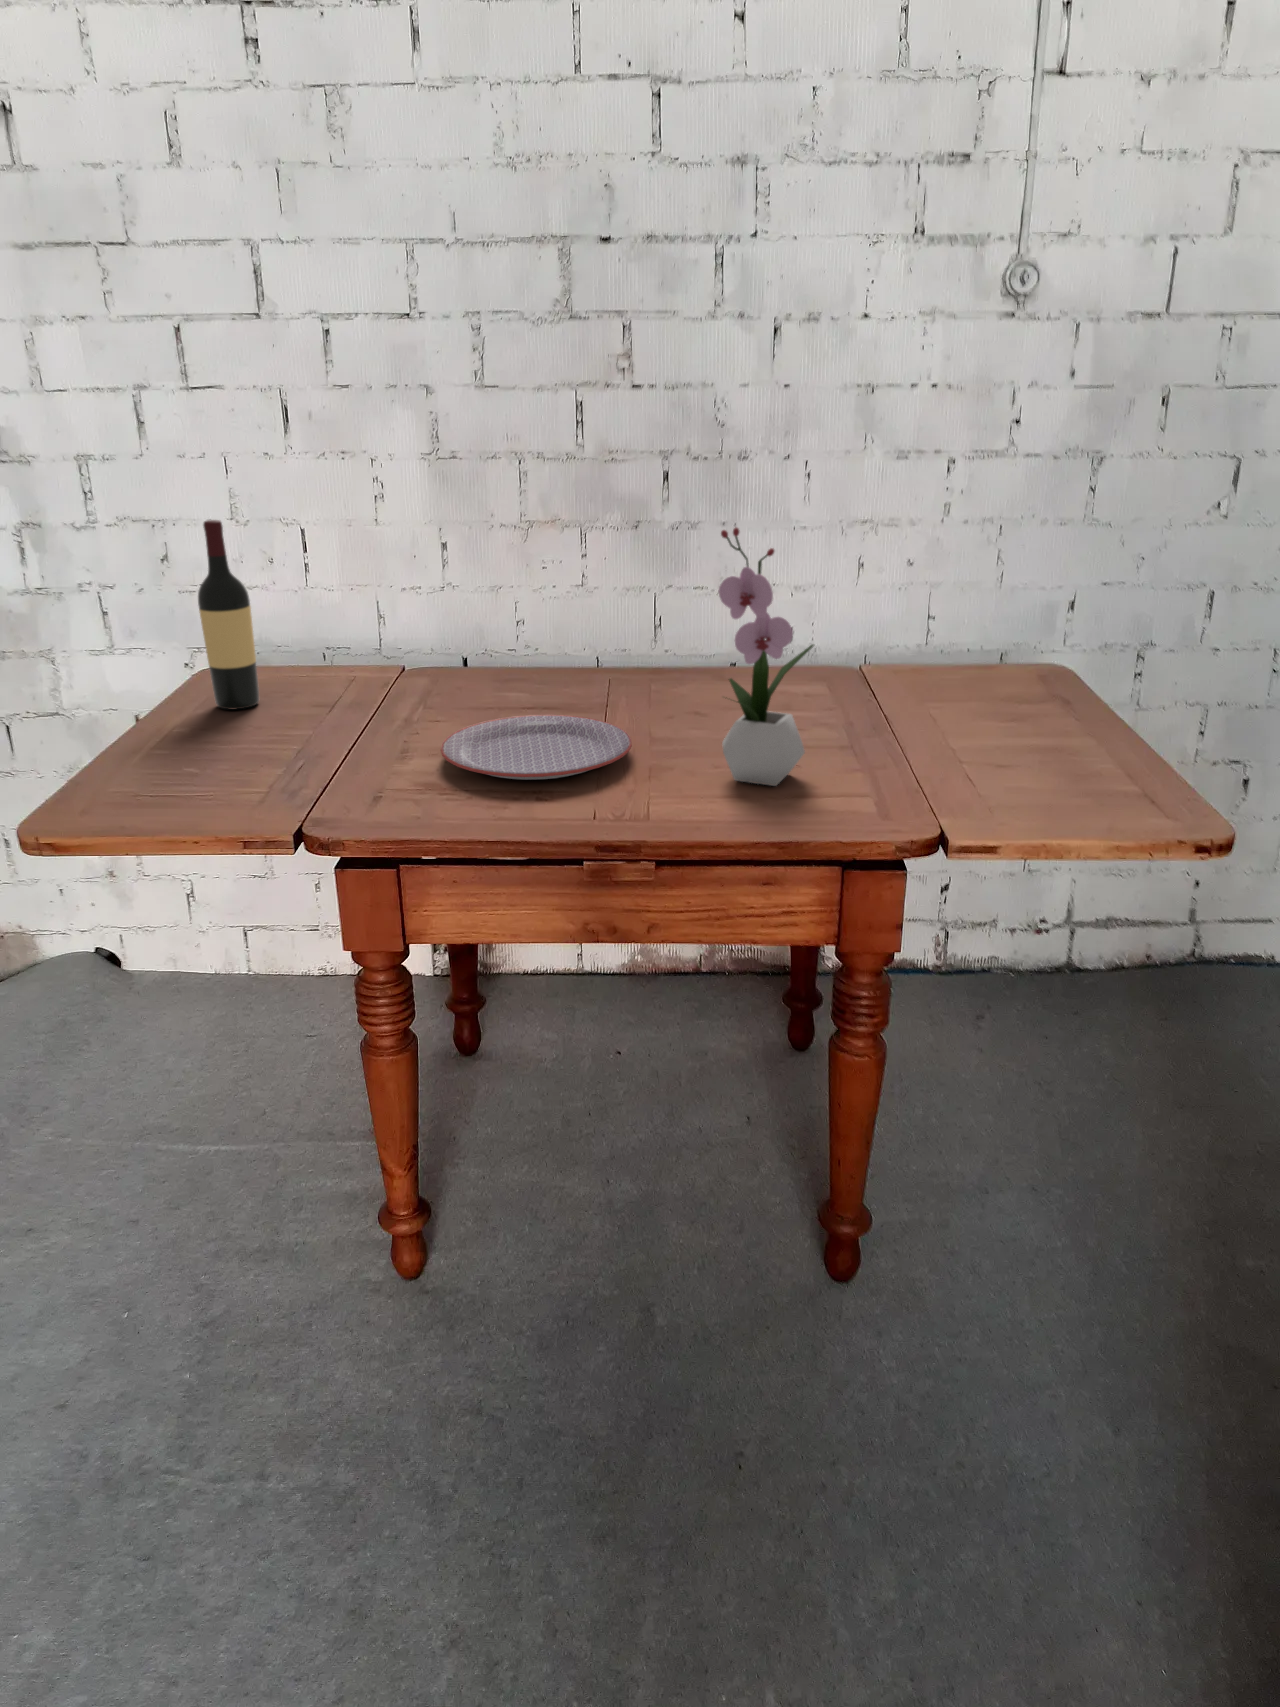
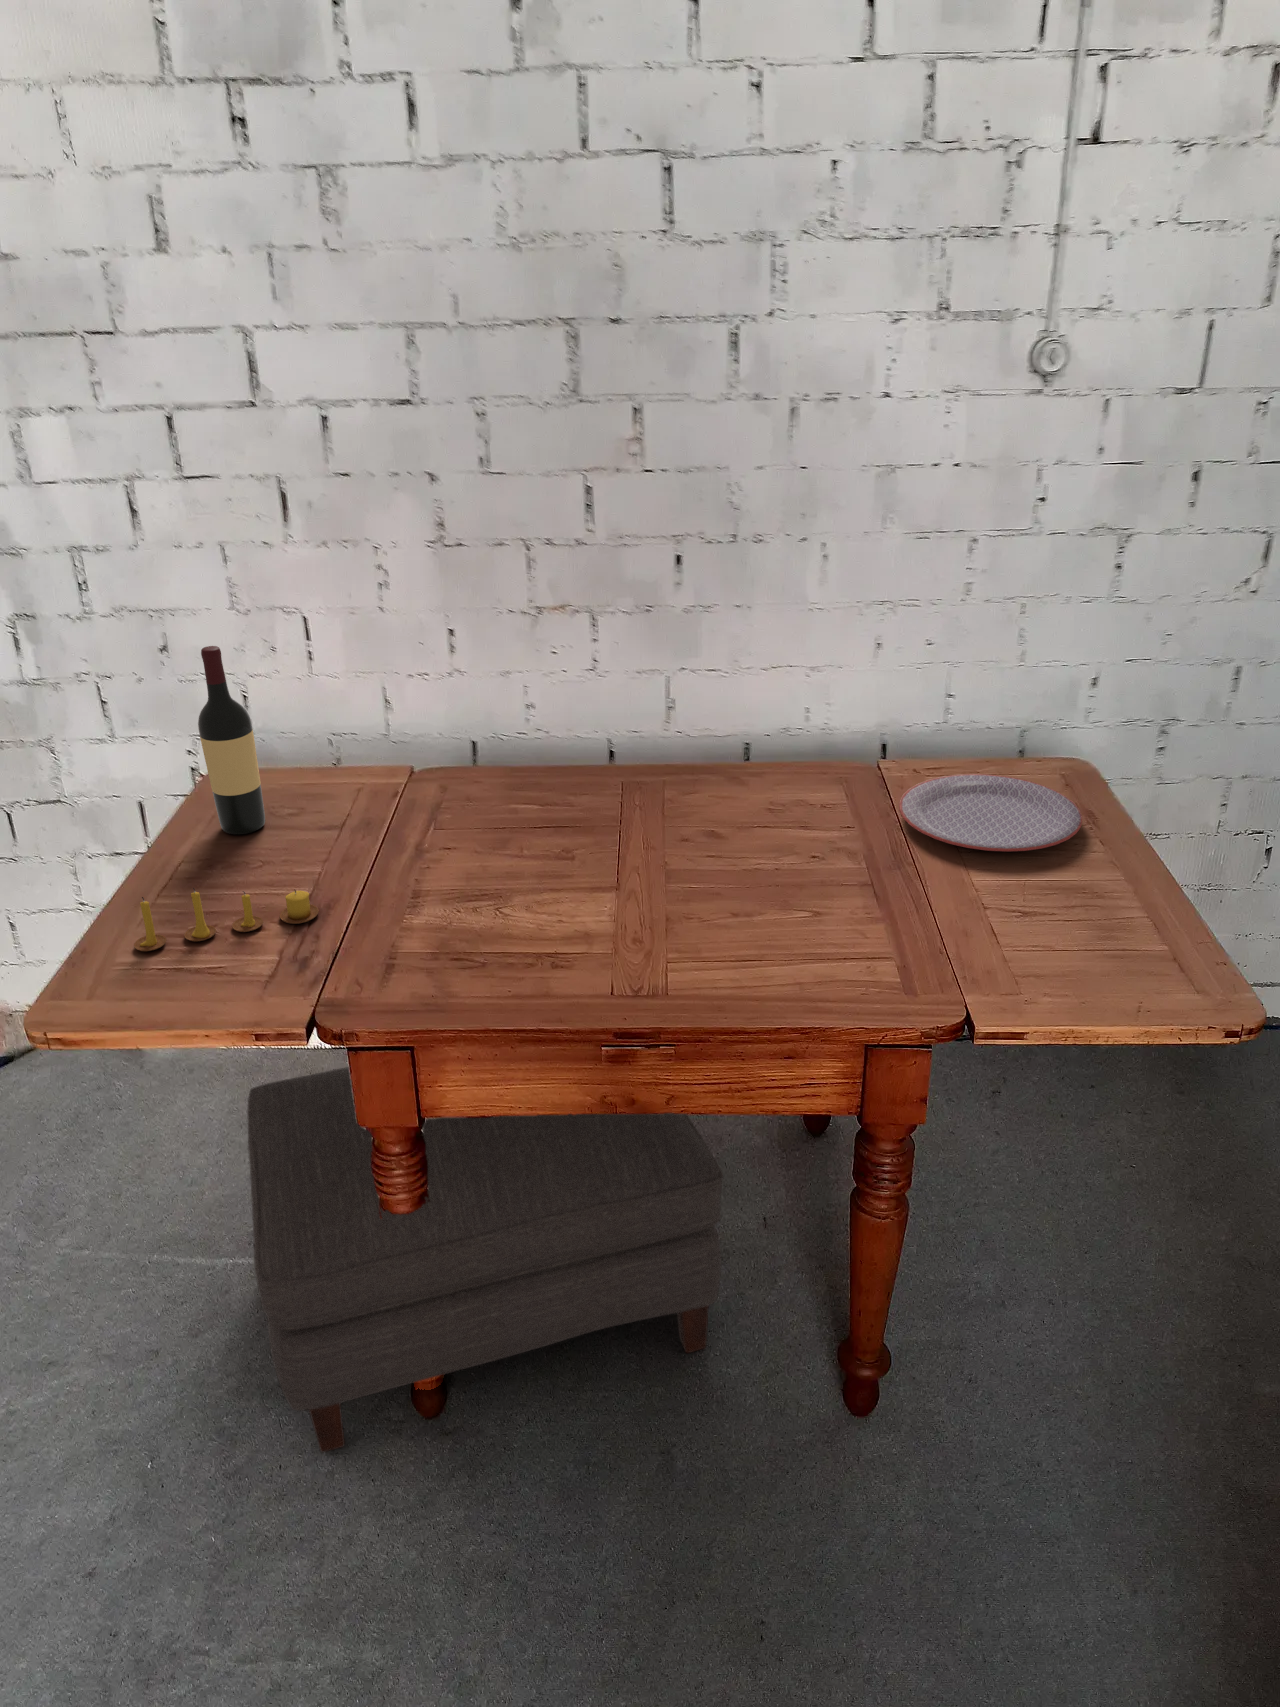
flower arrangement: present [719,528,814,786] -> none [740,697,840,949]
plate: present [441,715,632,780] -> present [899,774,1082,852]
candle: none [130,726,311,786] -> present [134,888,319,951]
ottoman: none [234,910,703,1306] -> present [247,1066,723,1452]

